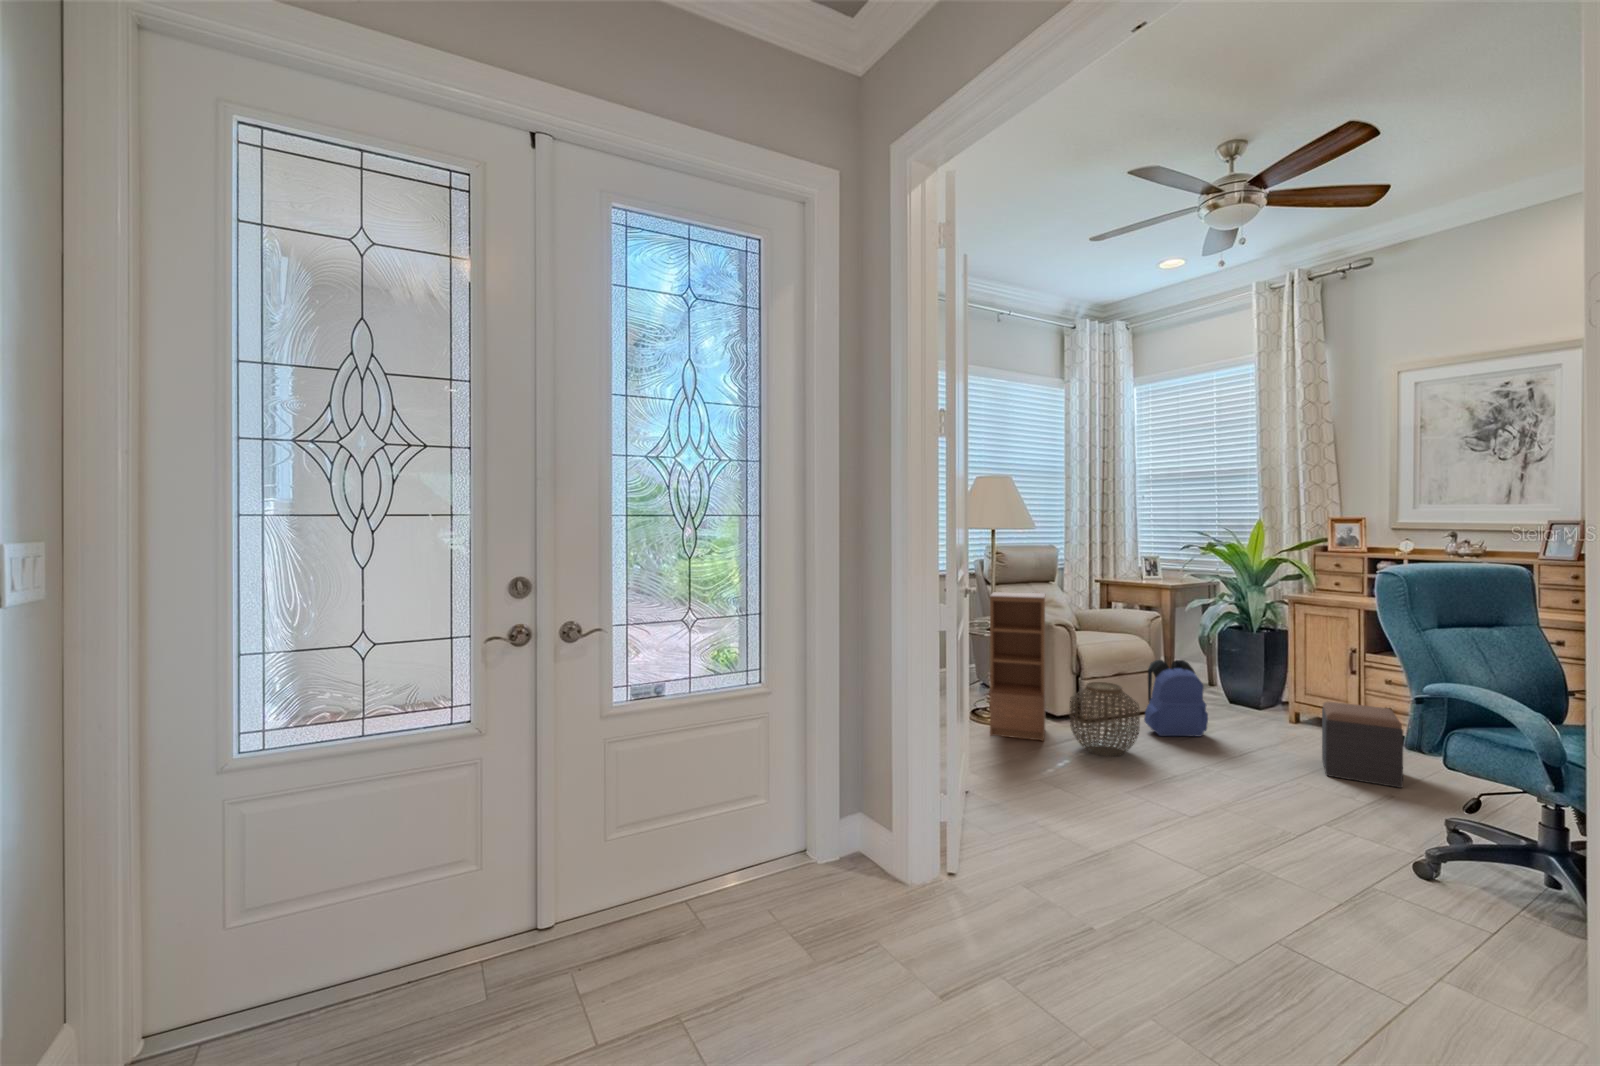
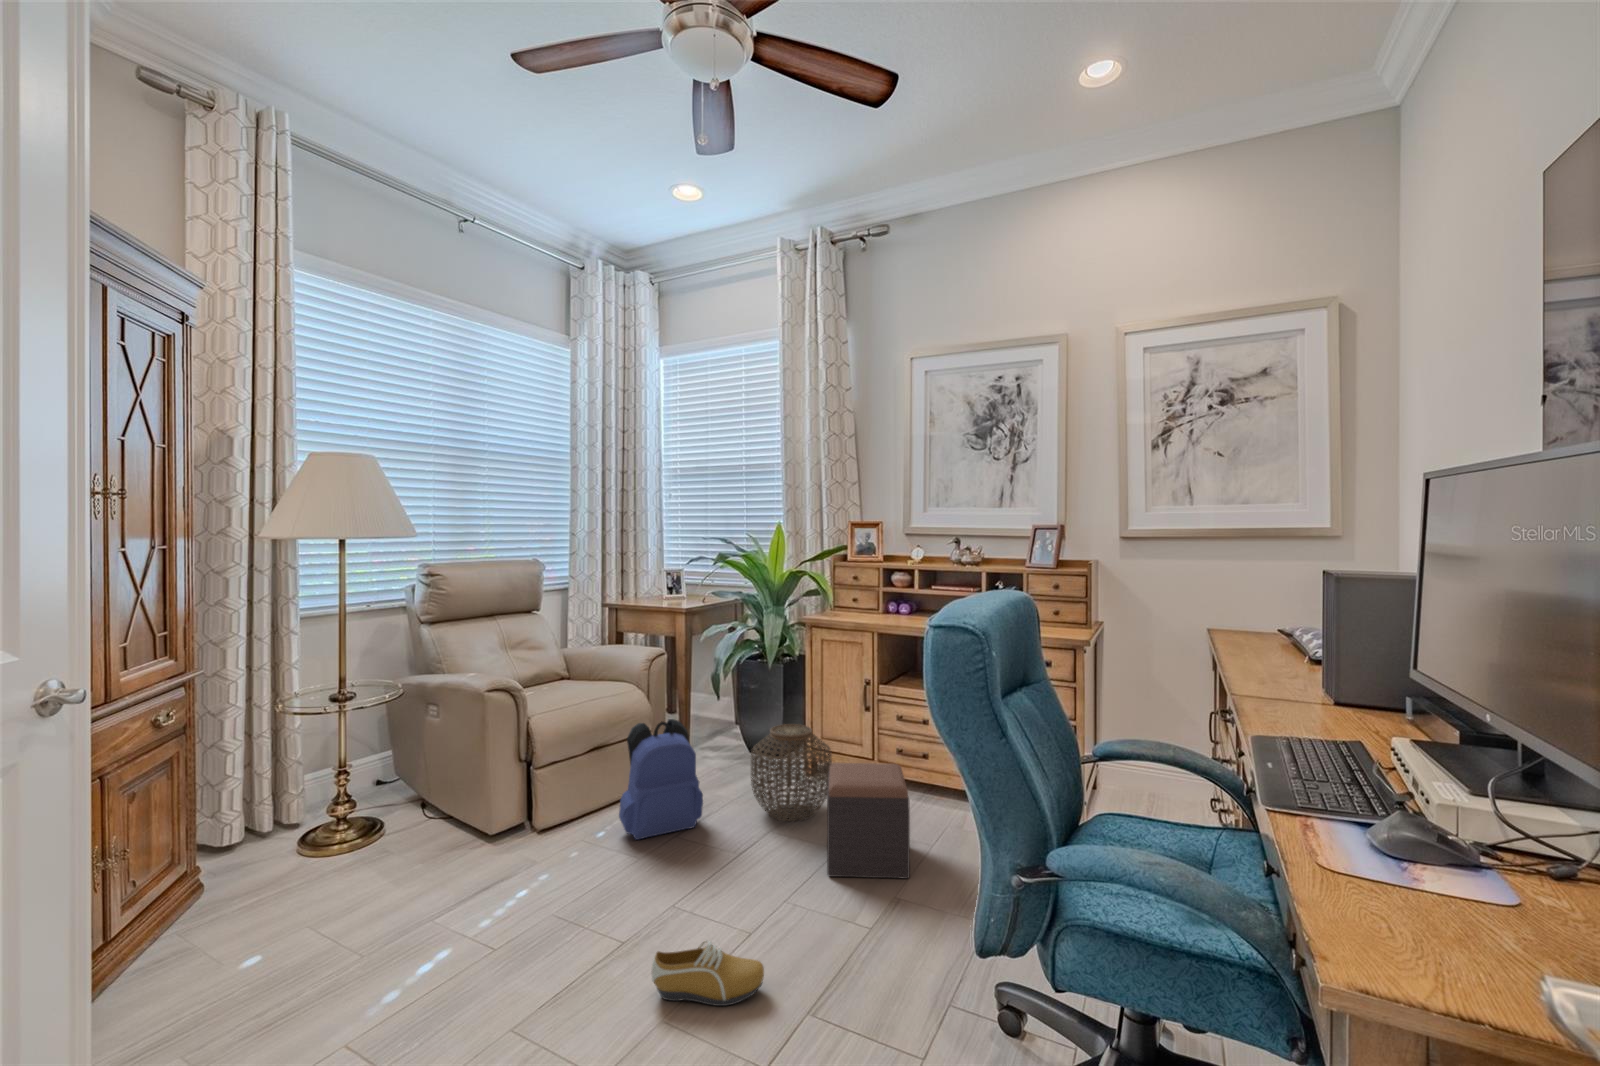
bookcase: present [989,592,1045,741] -> none [332,636,461,906]
woven basket: present [1070,682,1139,757] -> present [751,724,832,821]
shoe: none [1212,777,1291,813] -> present [652,941,764,1006]

